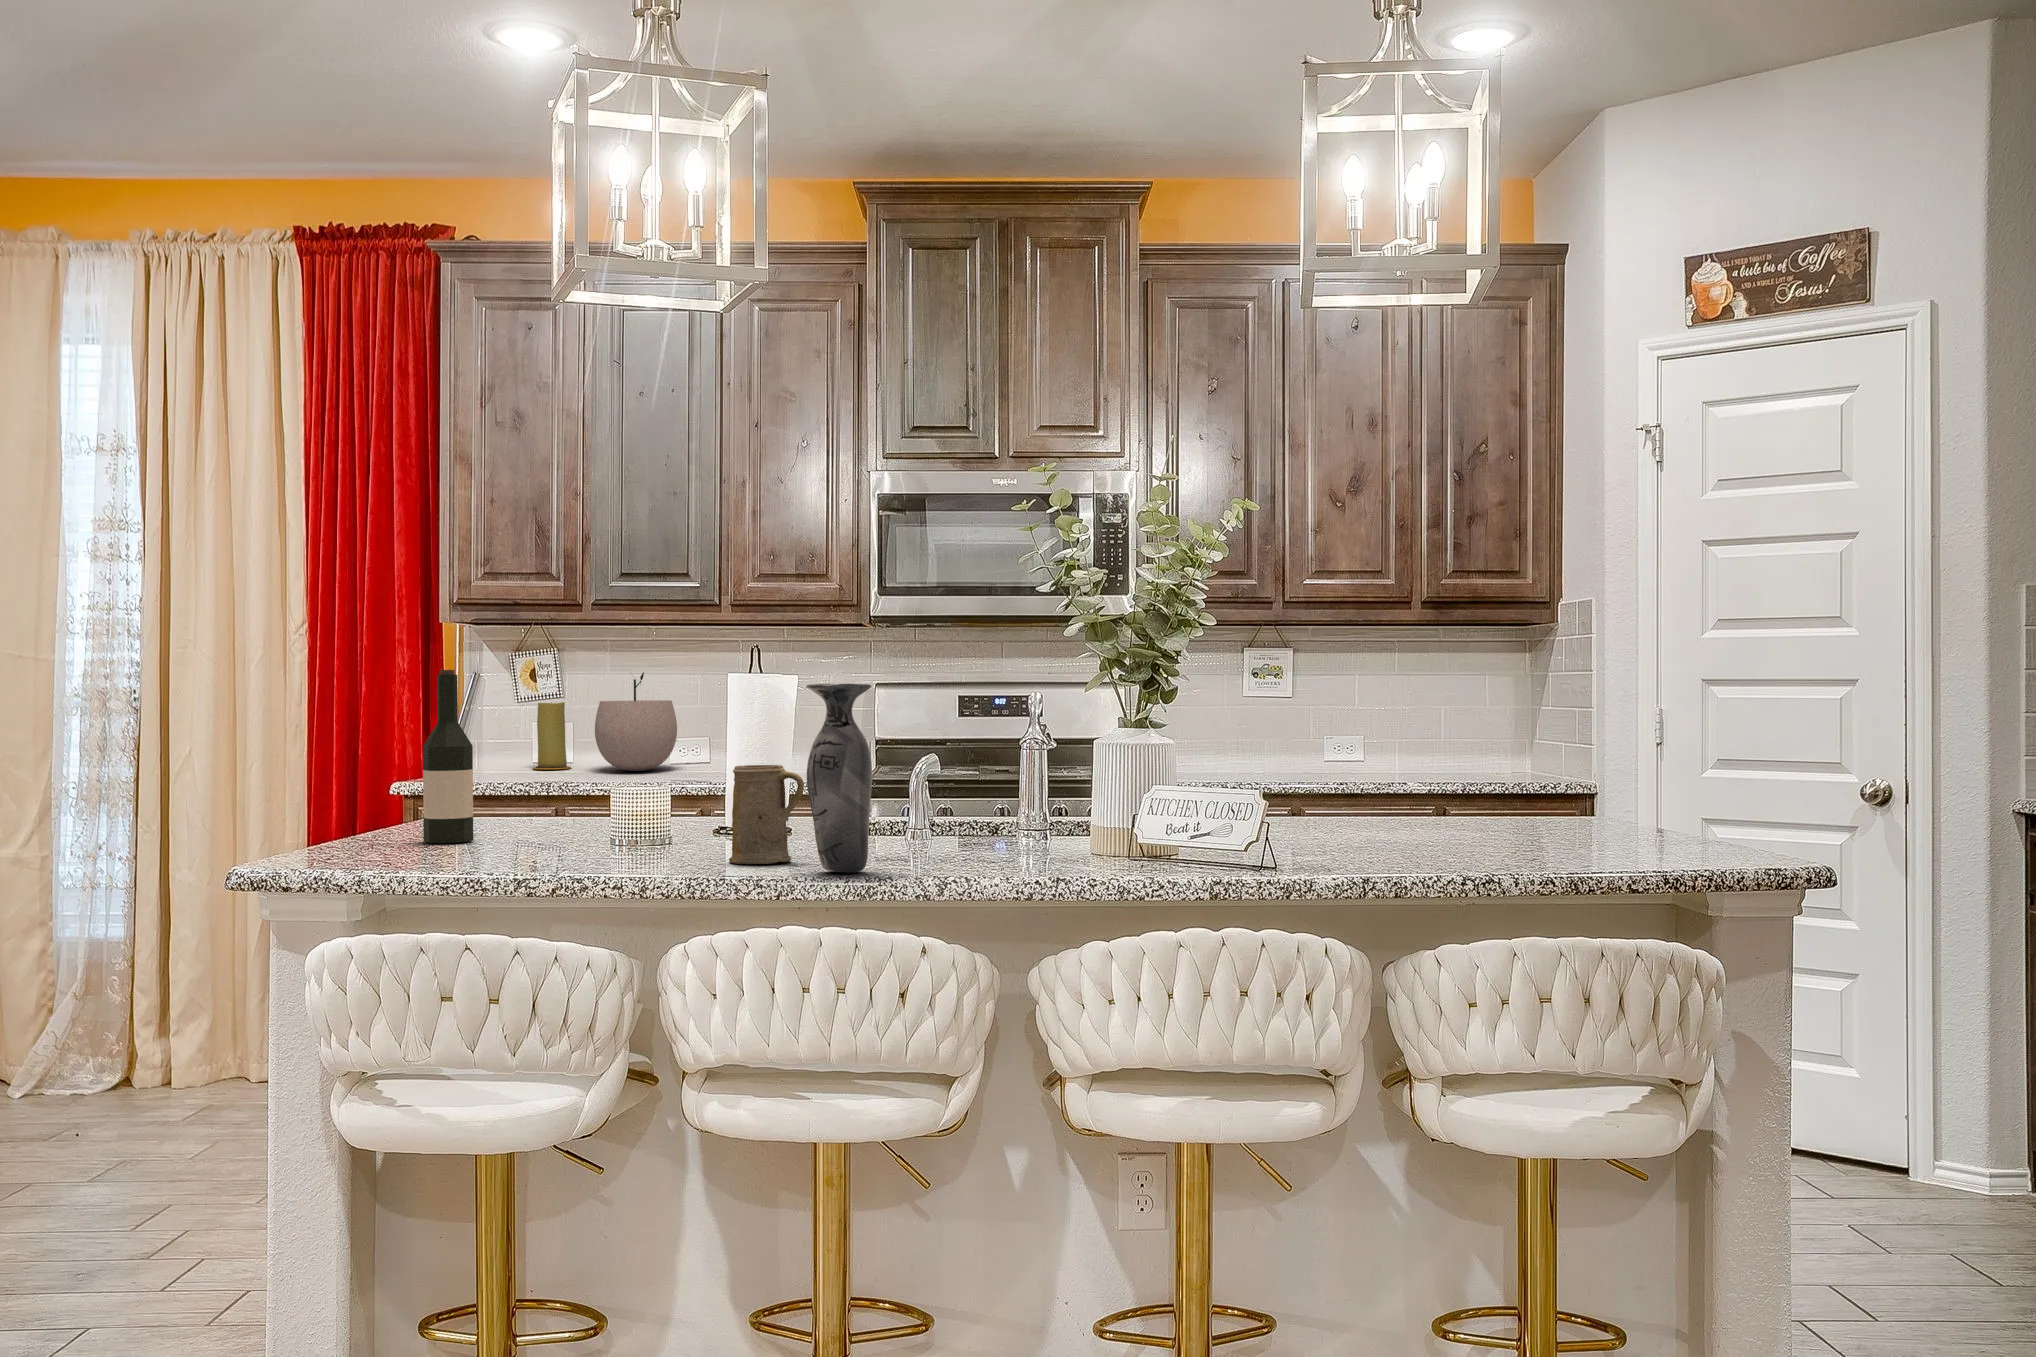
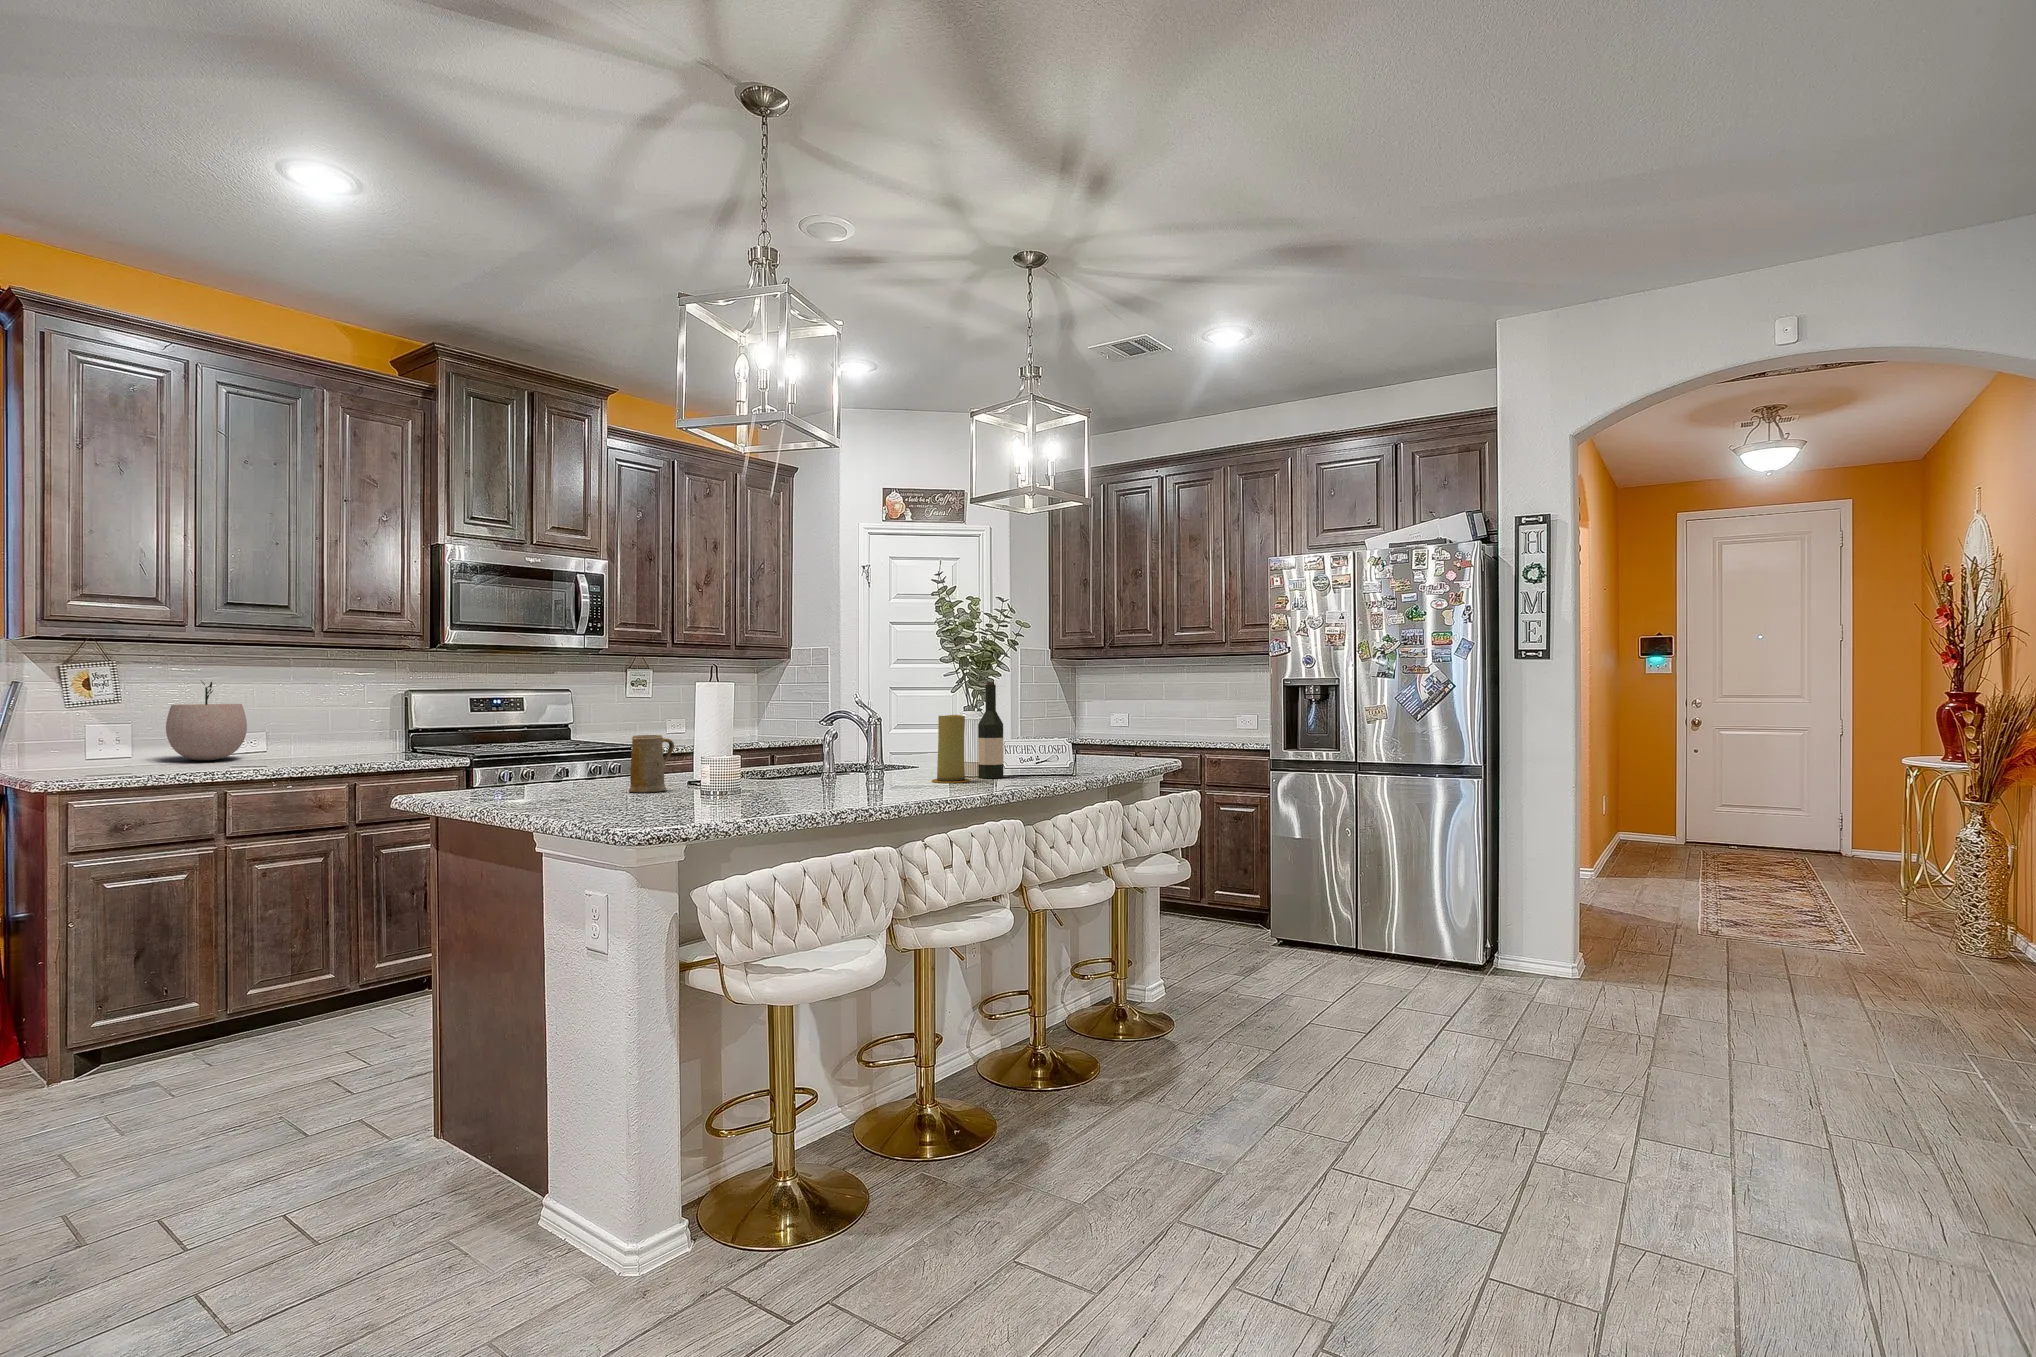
wine bottle: present [423,670,473,843] -> present [978,682,1003,778]
vase: present [806,684,872,872] -> none [869,688,904,786]
candle: present [533,702,572,769] -> present [932,715,970,783]
mug: present [729,765,804,864] -> present [628,735,674,792]

